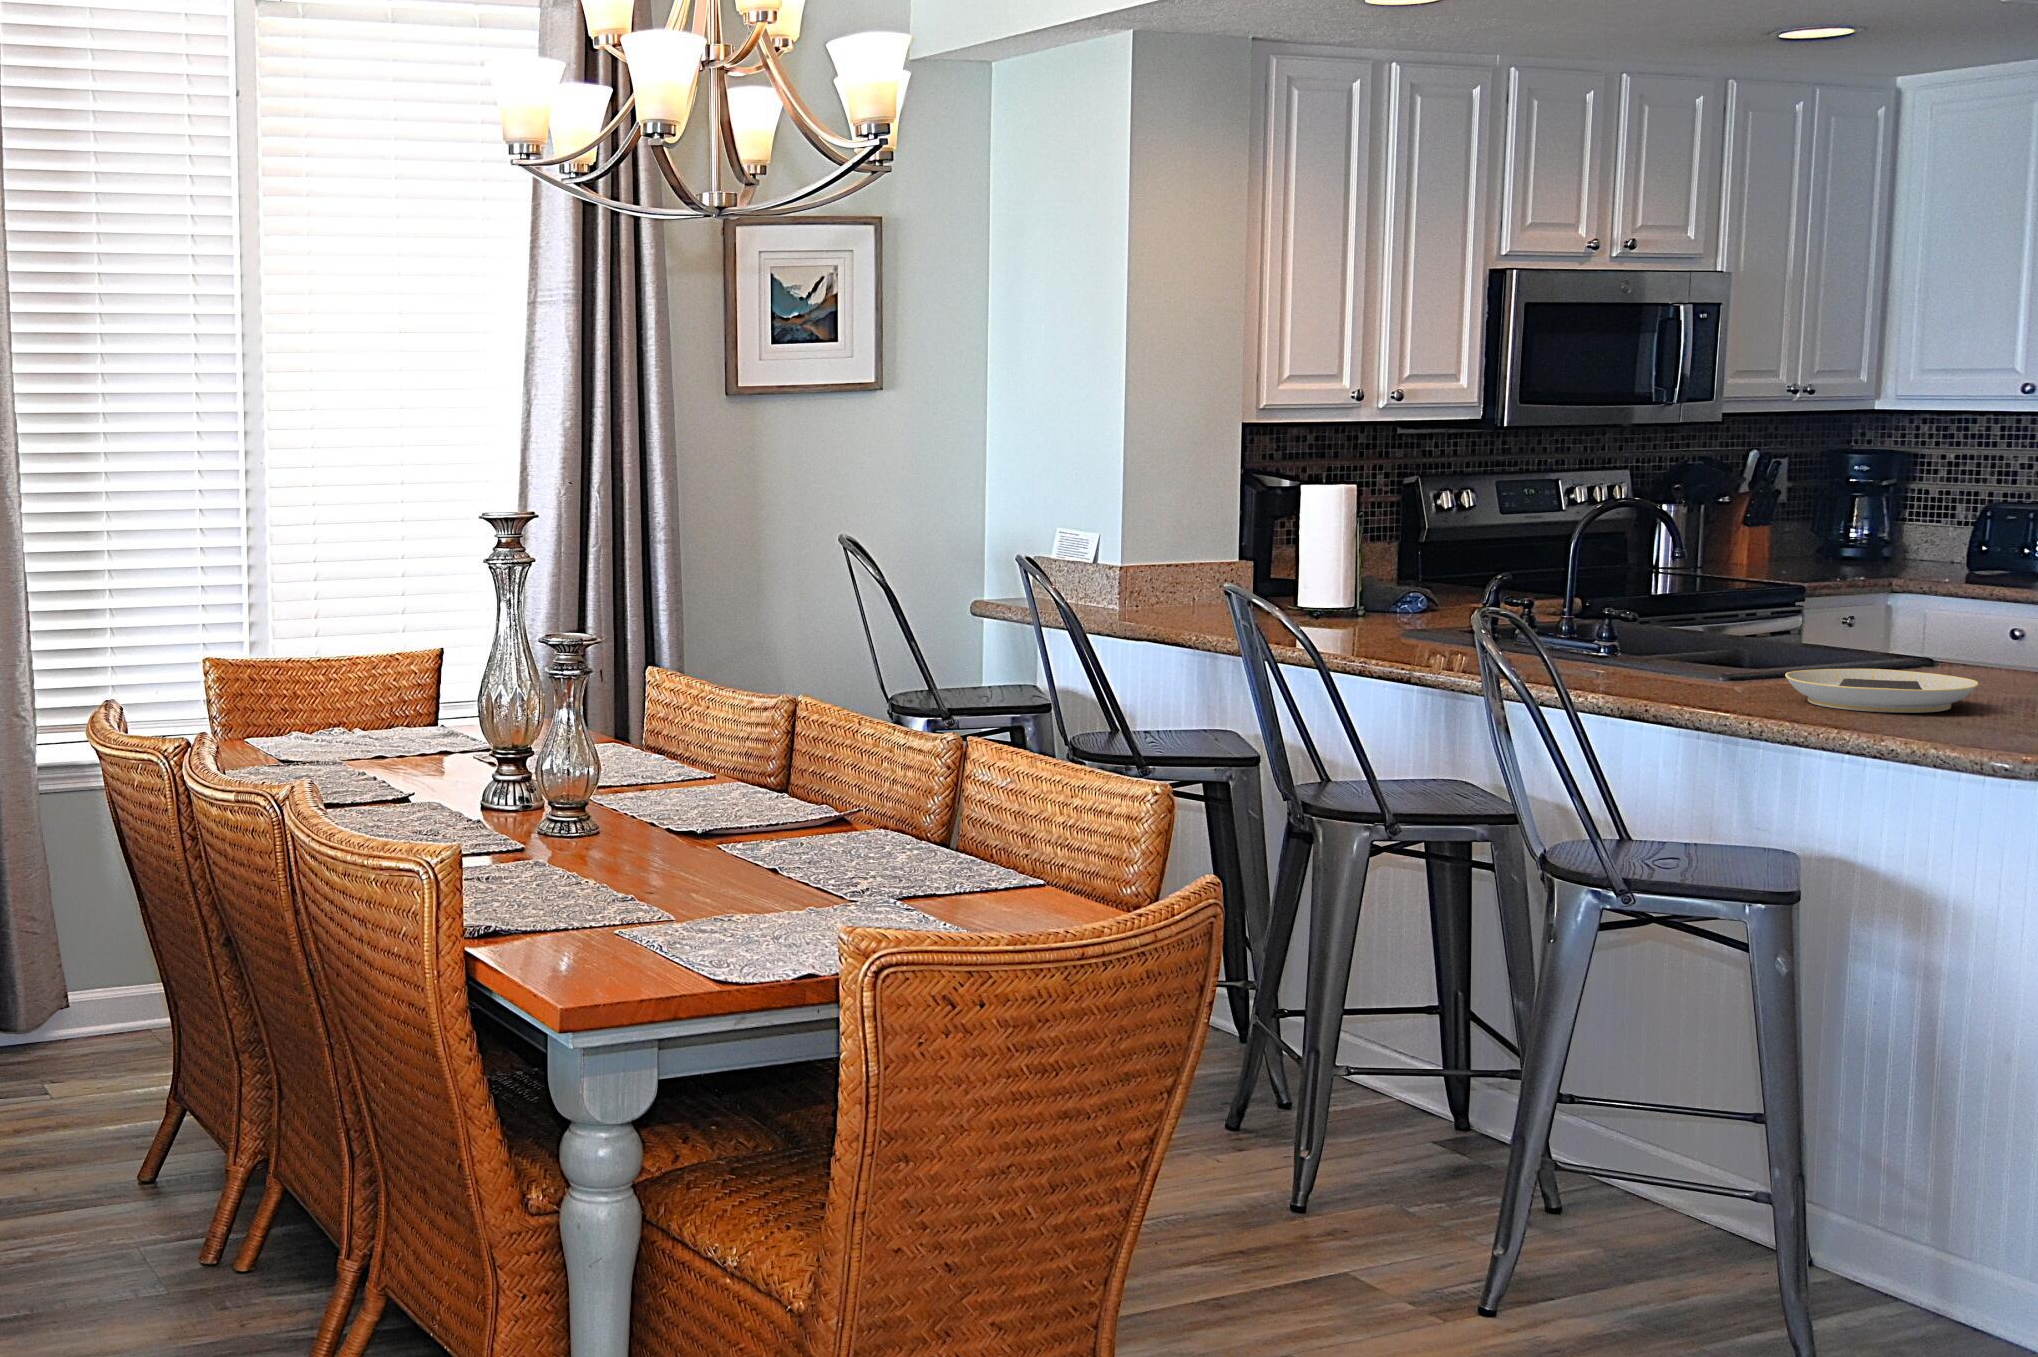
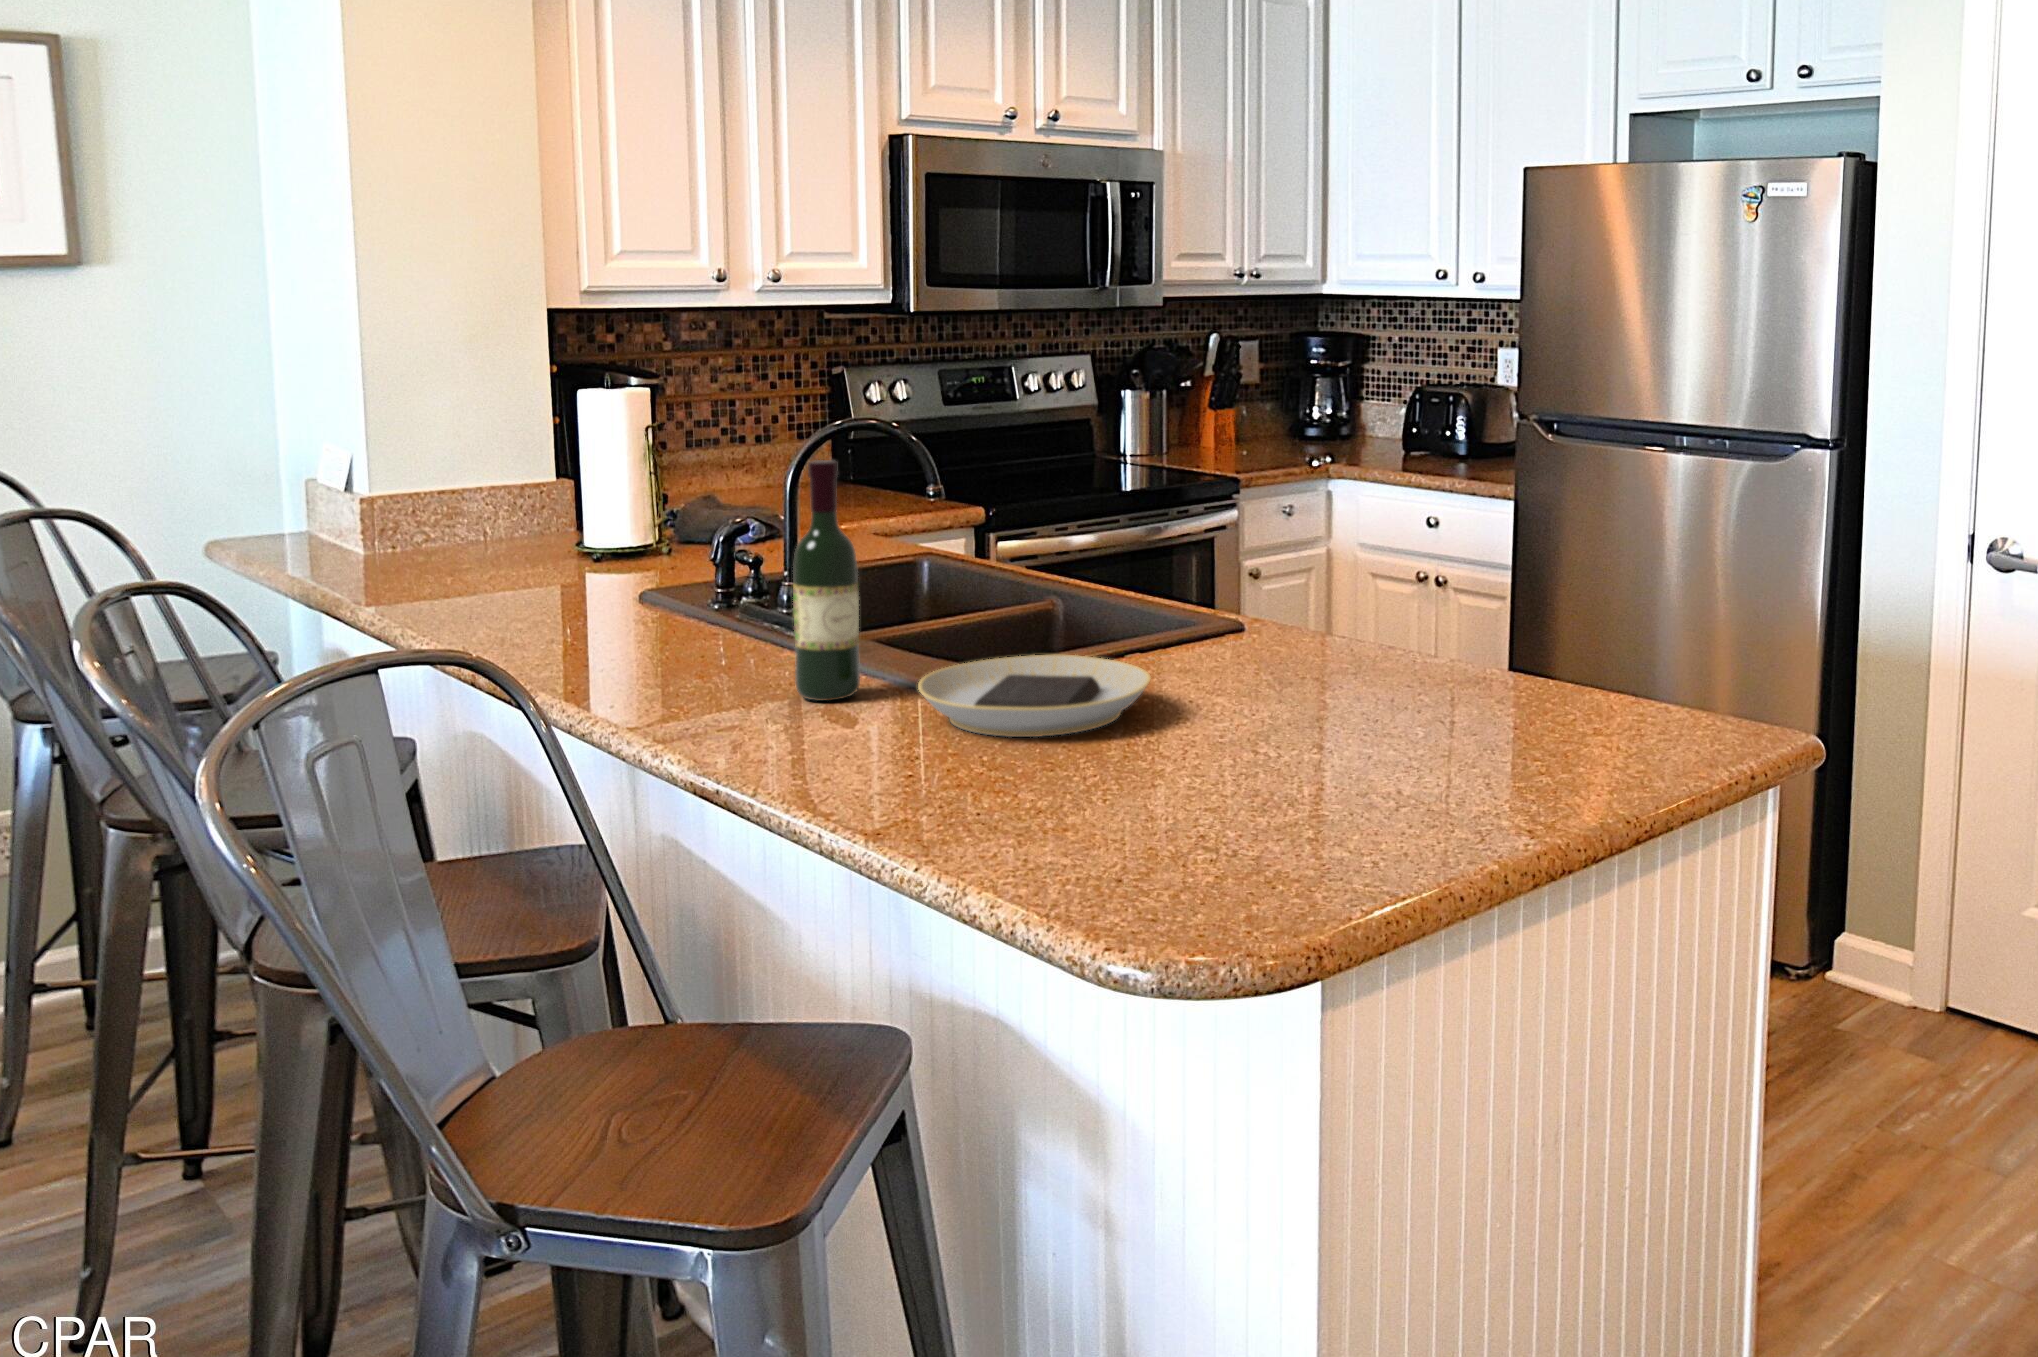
wine bottle: none [1666,520,1720,692] -> present [793,460,860,701]

